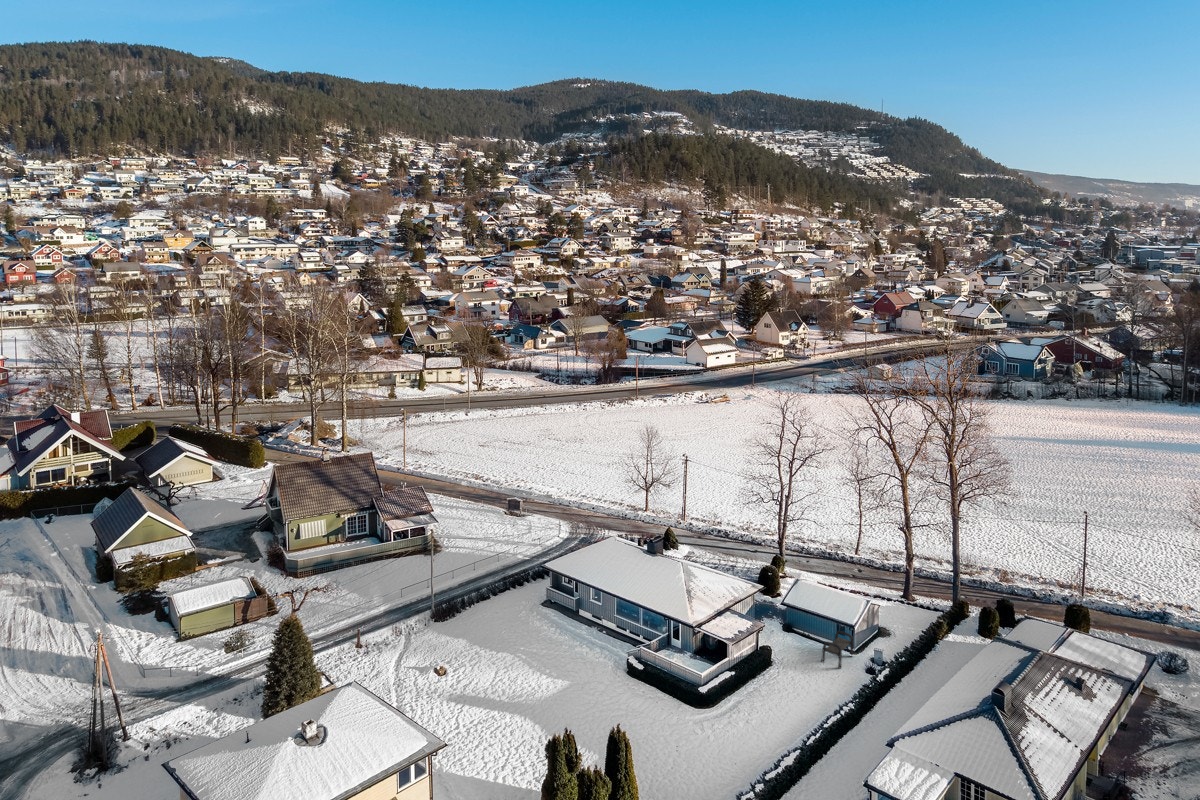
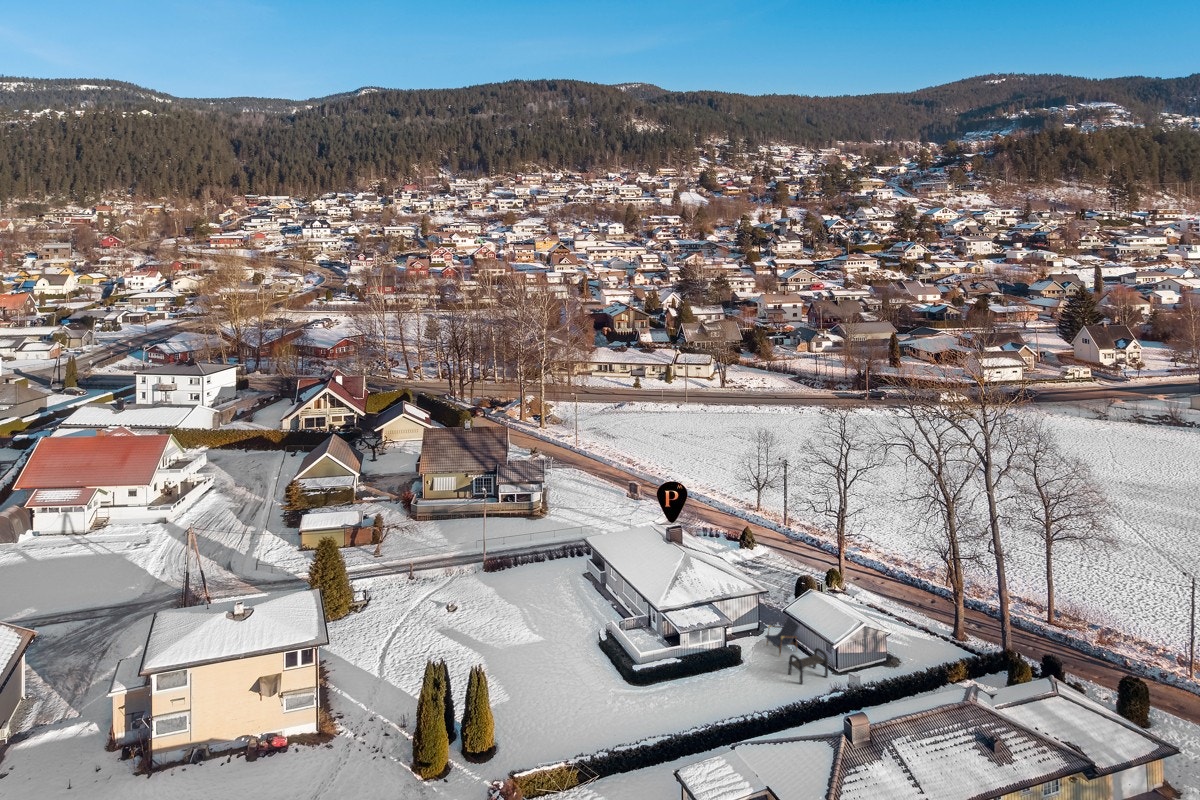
lounge chair: none [778,608,810,647] -> present [765,617,799,656]

